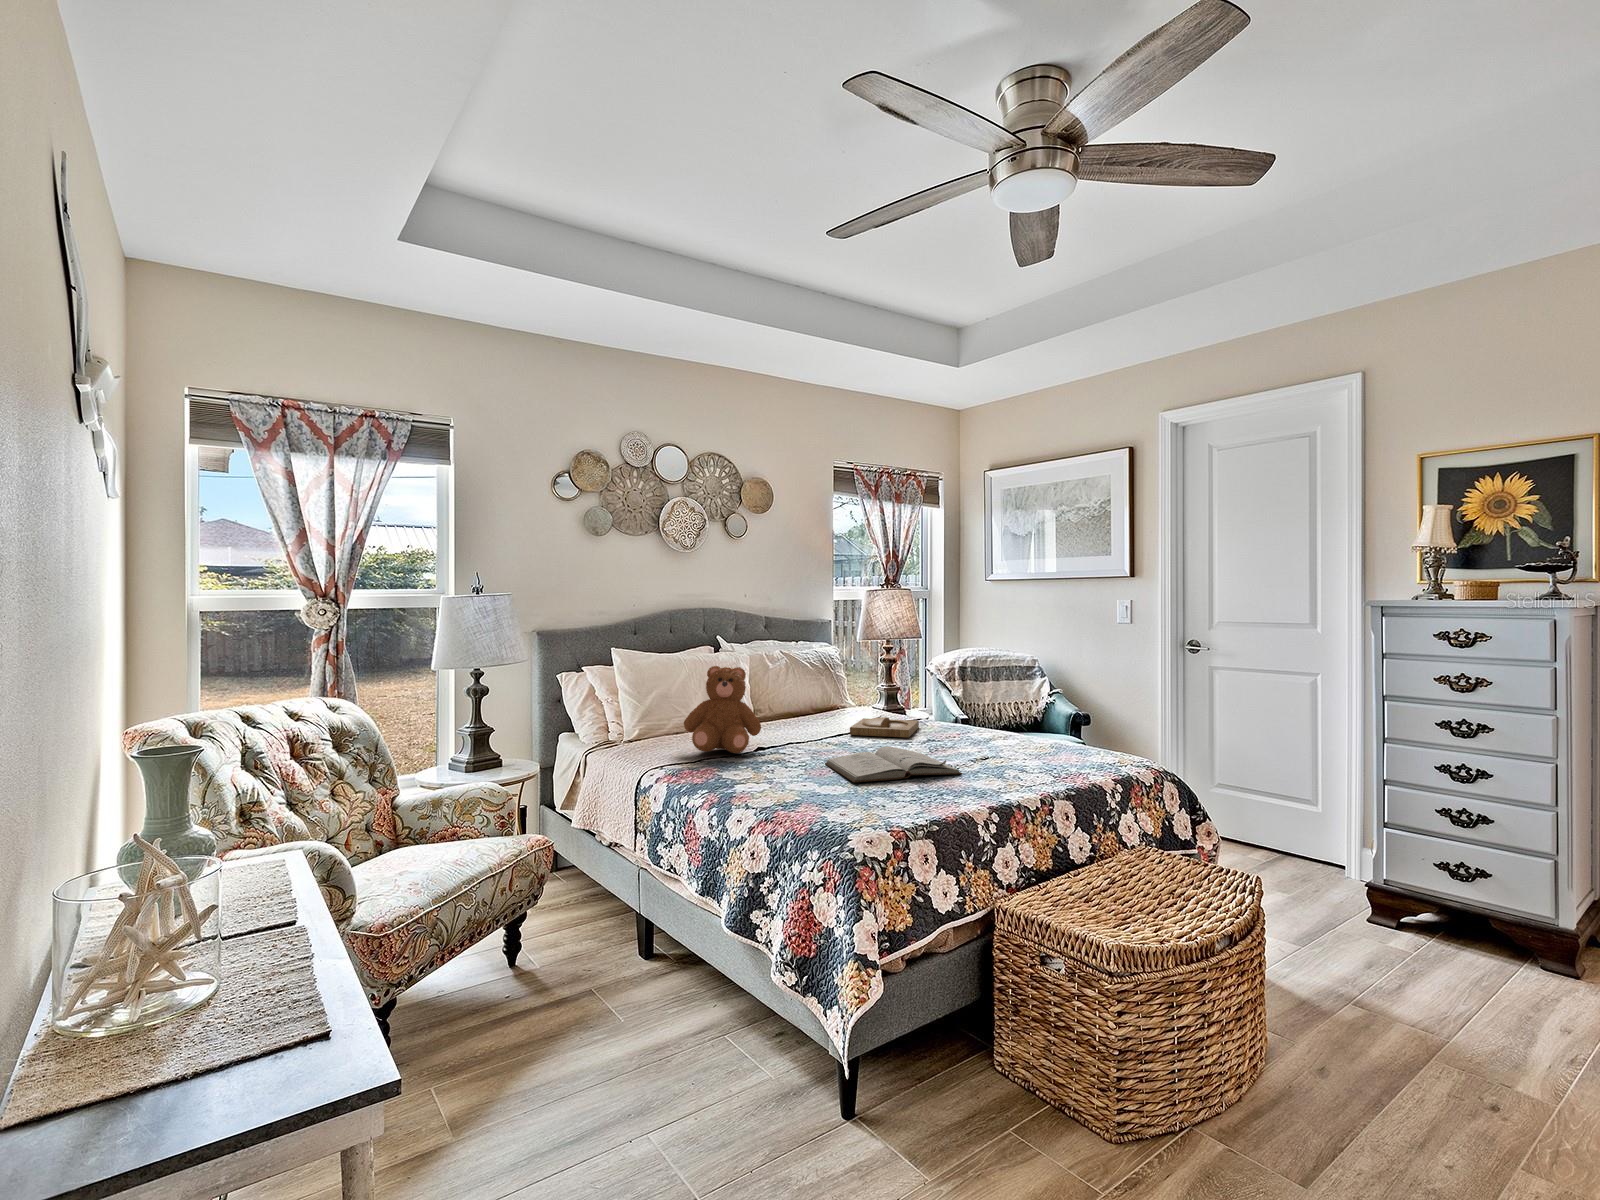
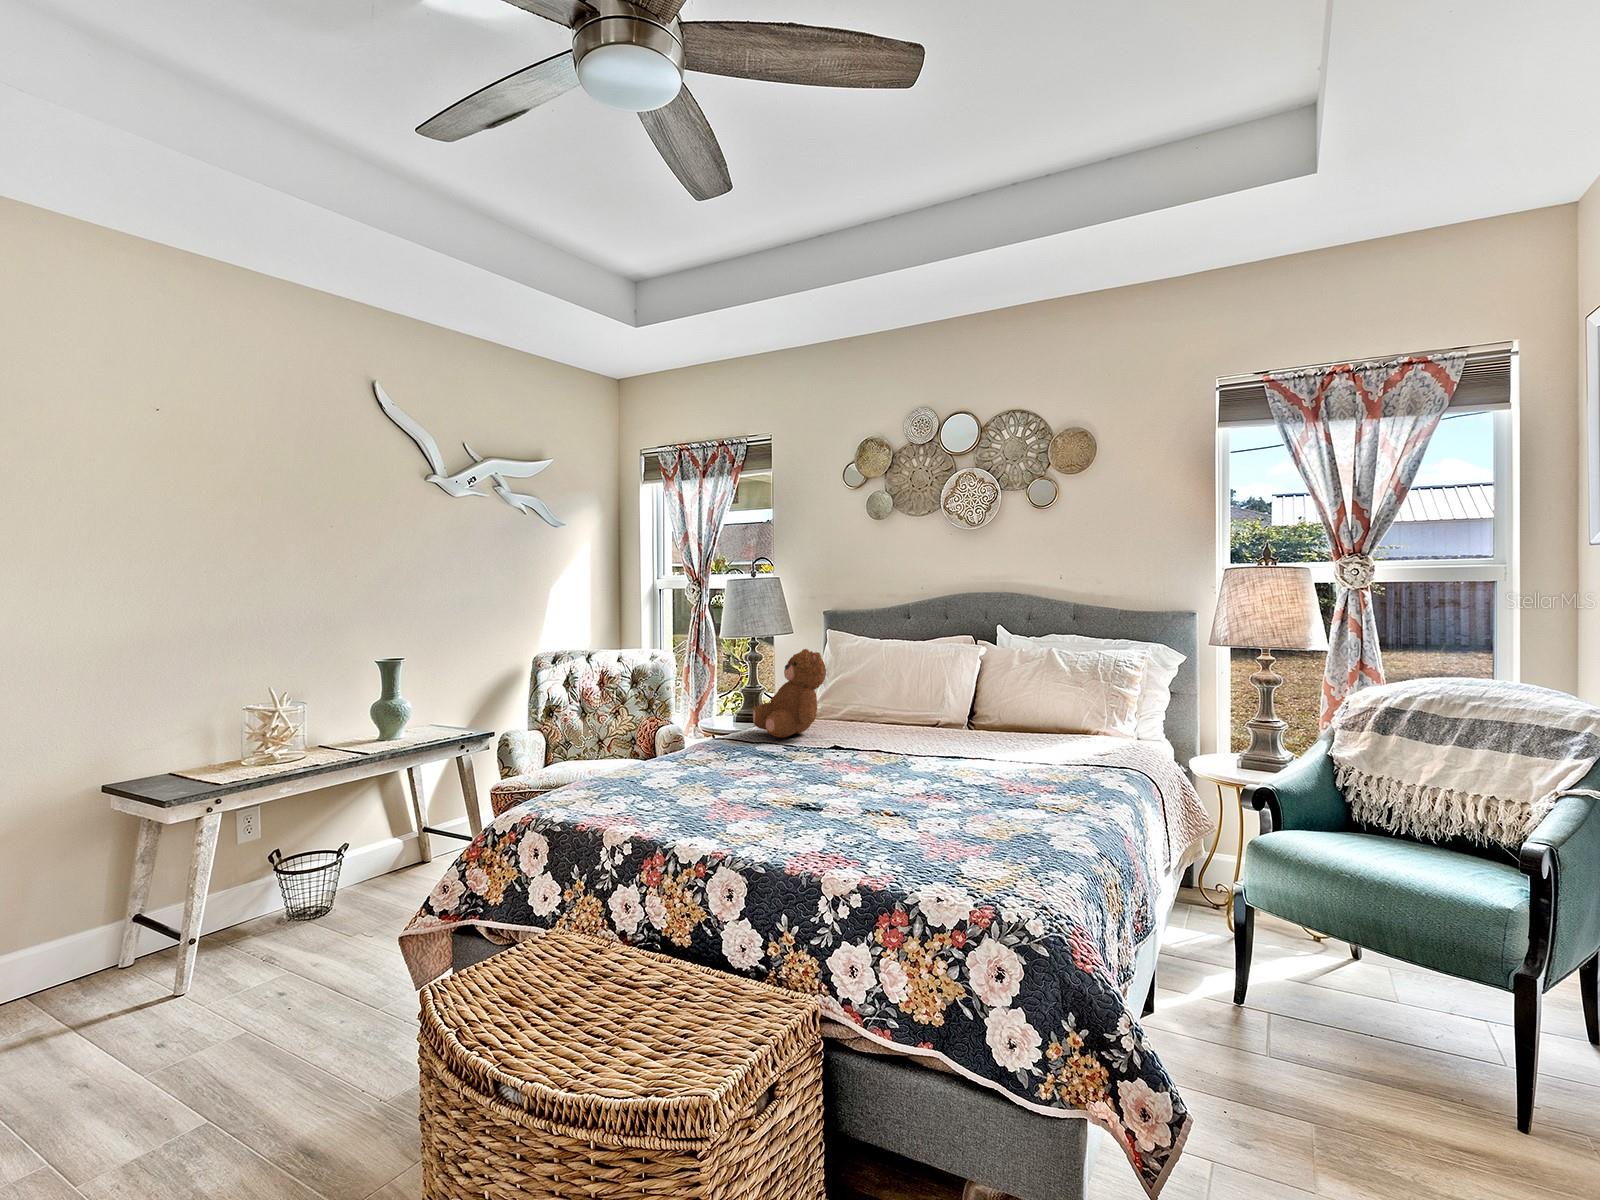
tray: present [850,717,919,737] -> none [924,736,1025,766]
book: present [825,746,962,782] -> none [699,759,862,808]

